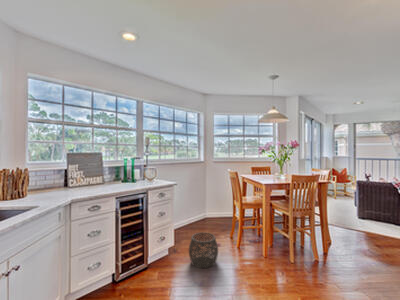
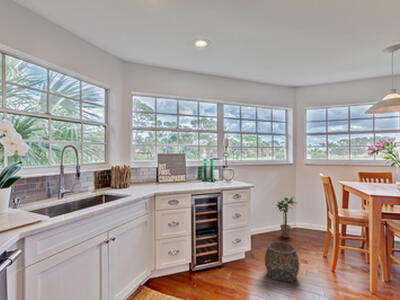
potted plant: none [189,190,208,227] -> present [277,197,297,237]

